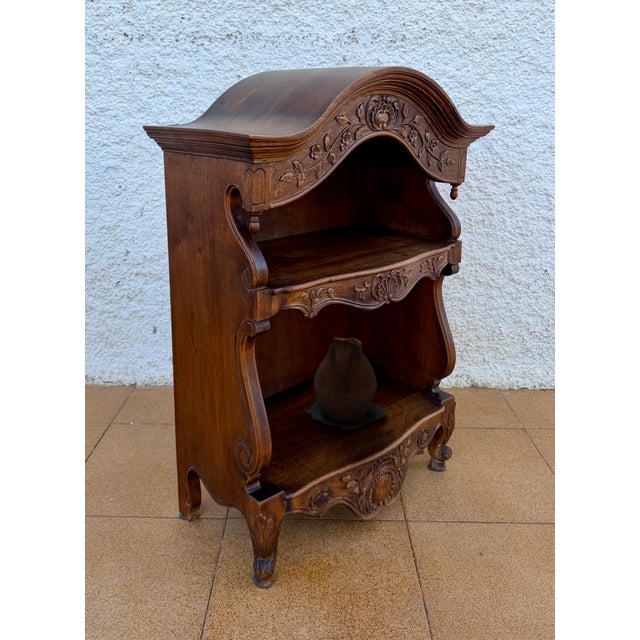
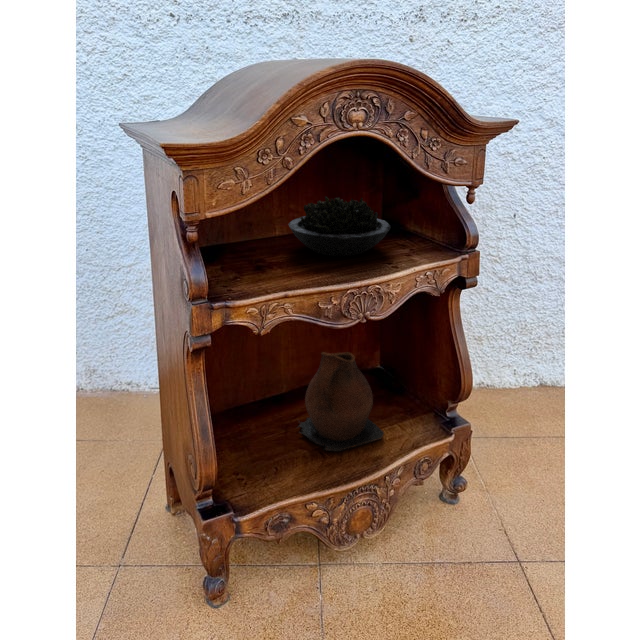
succulent plant: none [296,194,389,248] -> present [289,196,390,256]

